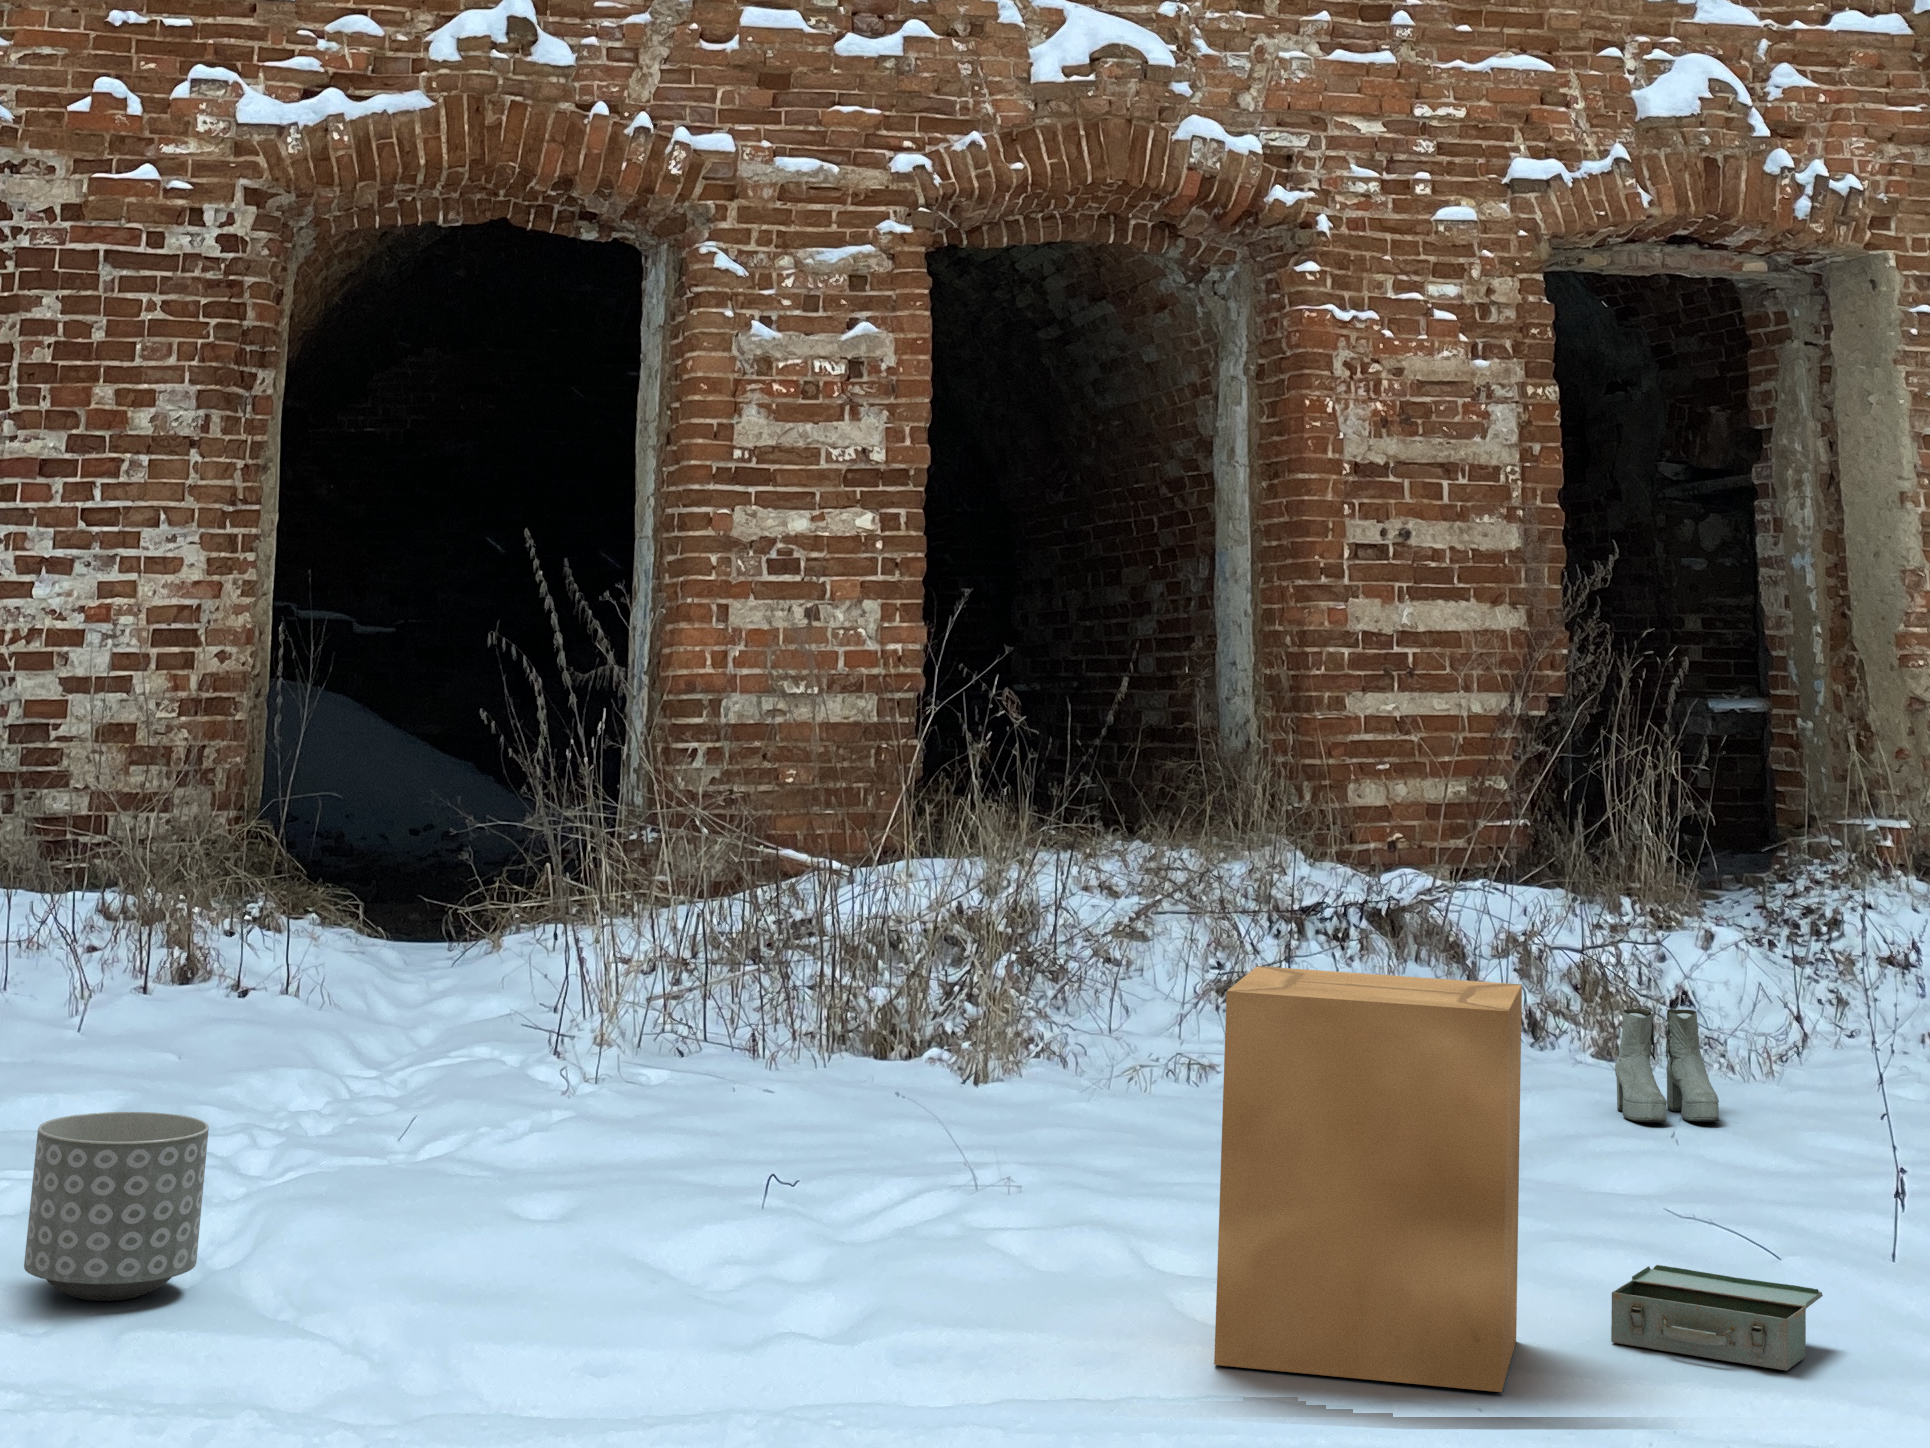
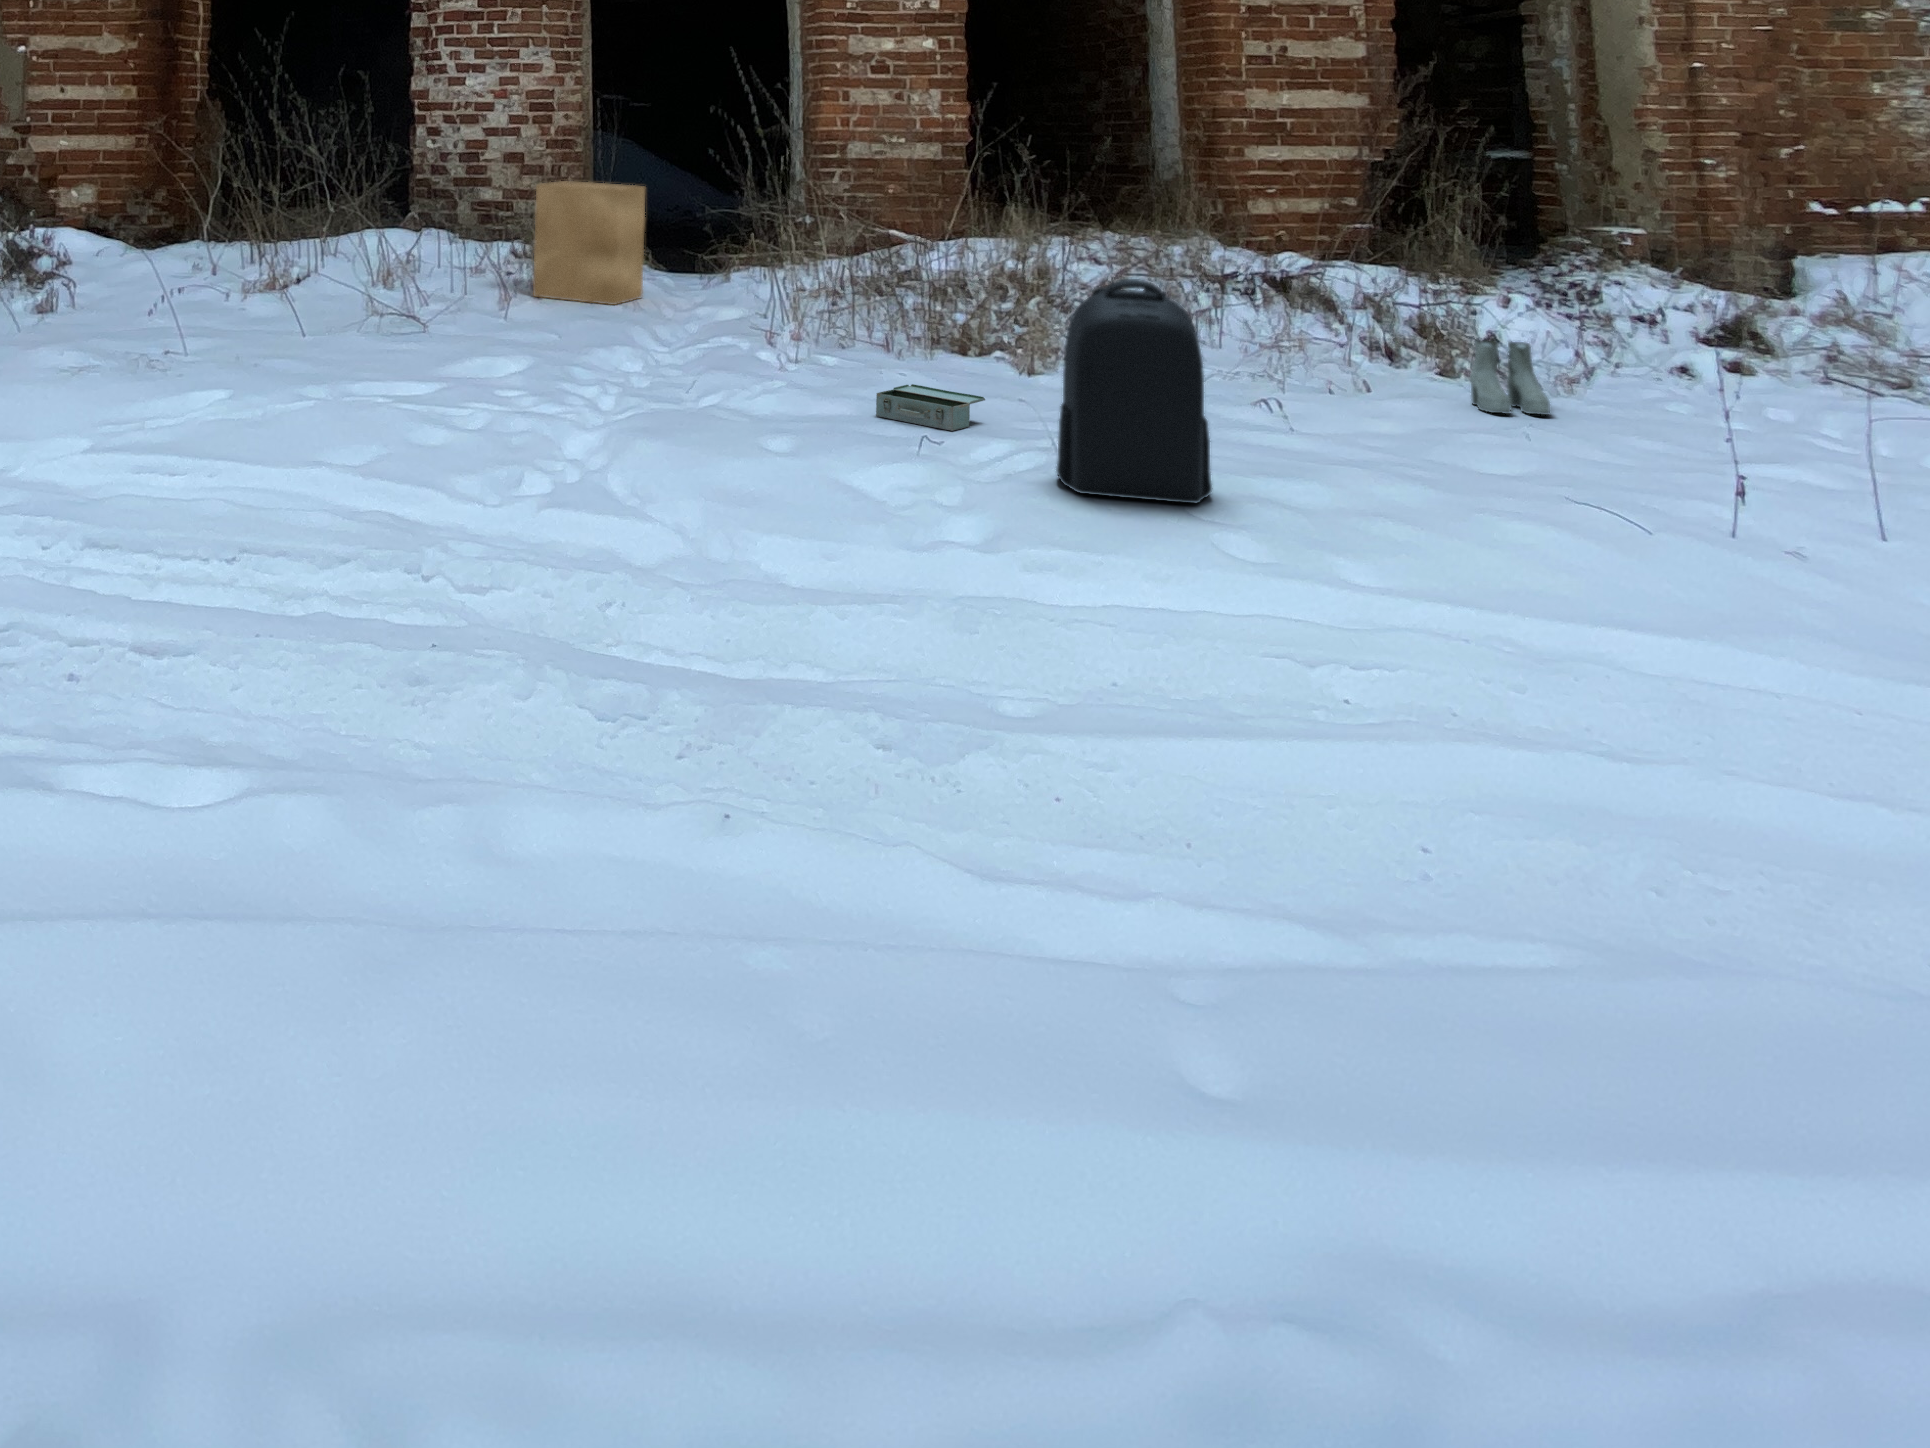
backpack: none [971,931,1195,1282] -> present [1056,279,1212,504]
cardboard box: present [1214,966,1522,1392] -> present [533,181,645,305]
planter: present [24,1112,209,1301] -> none [481,368,580,475]
toolbox: present [1611,1265,1823,1371] -> present [876,384,985,431]

